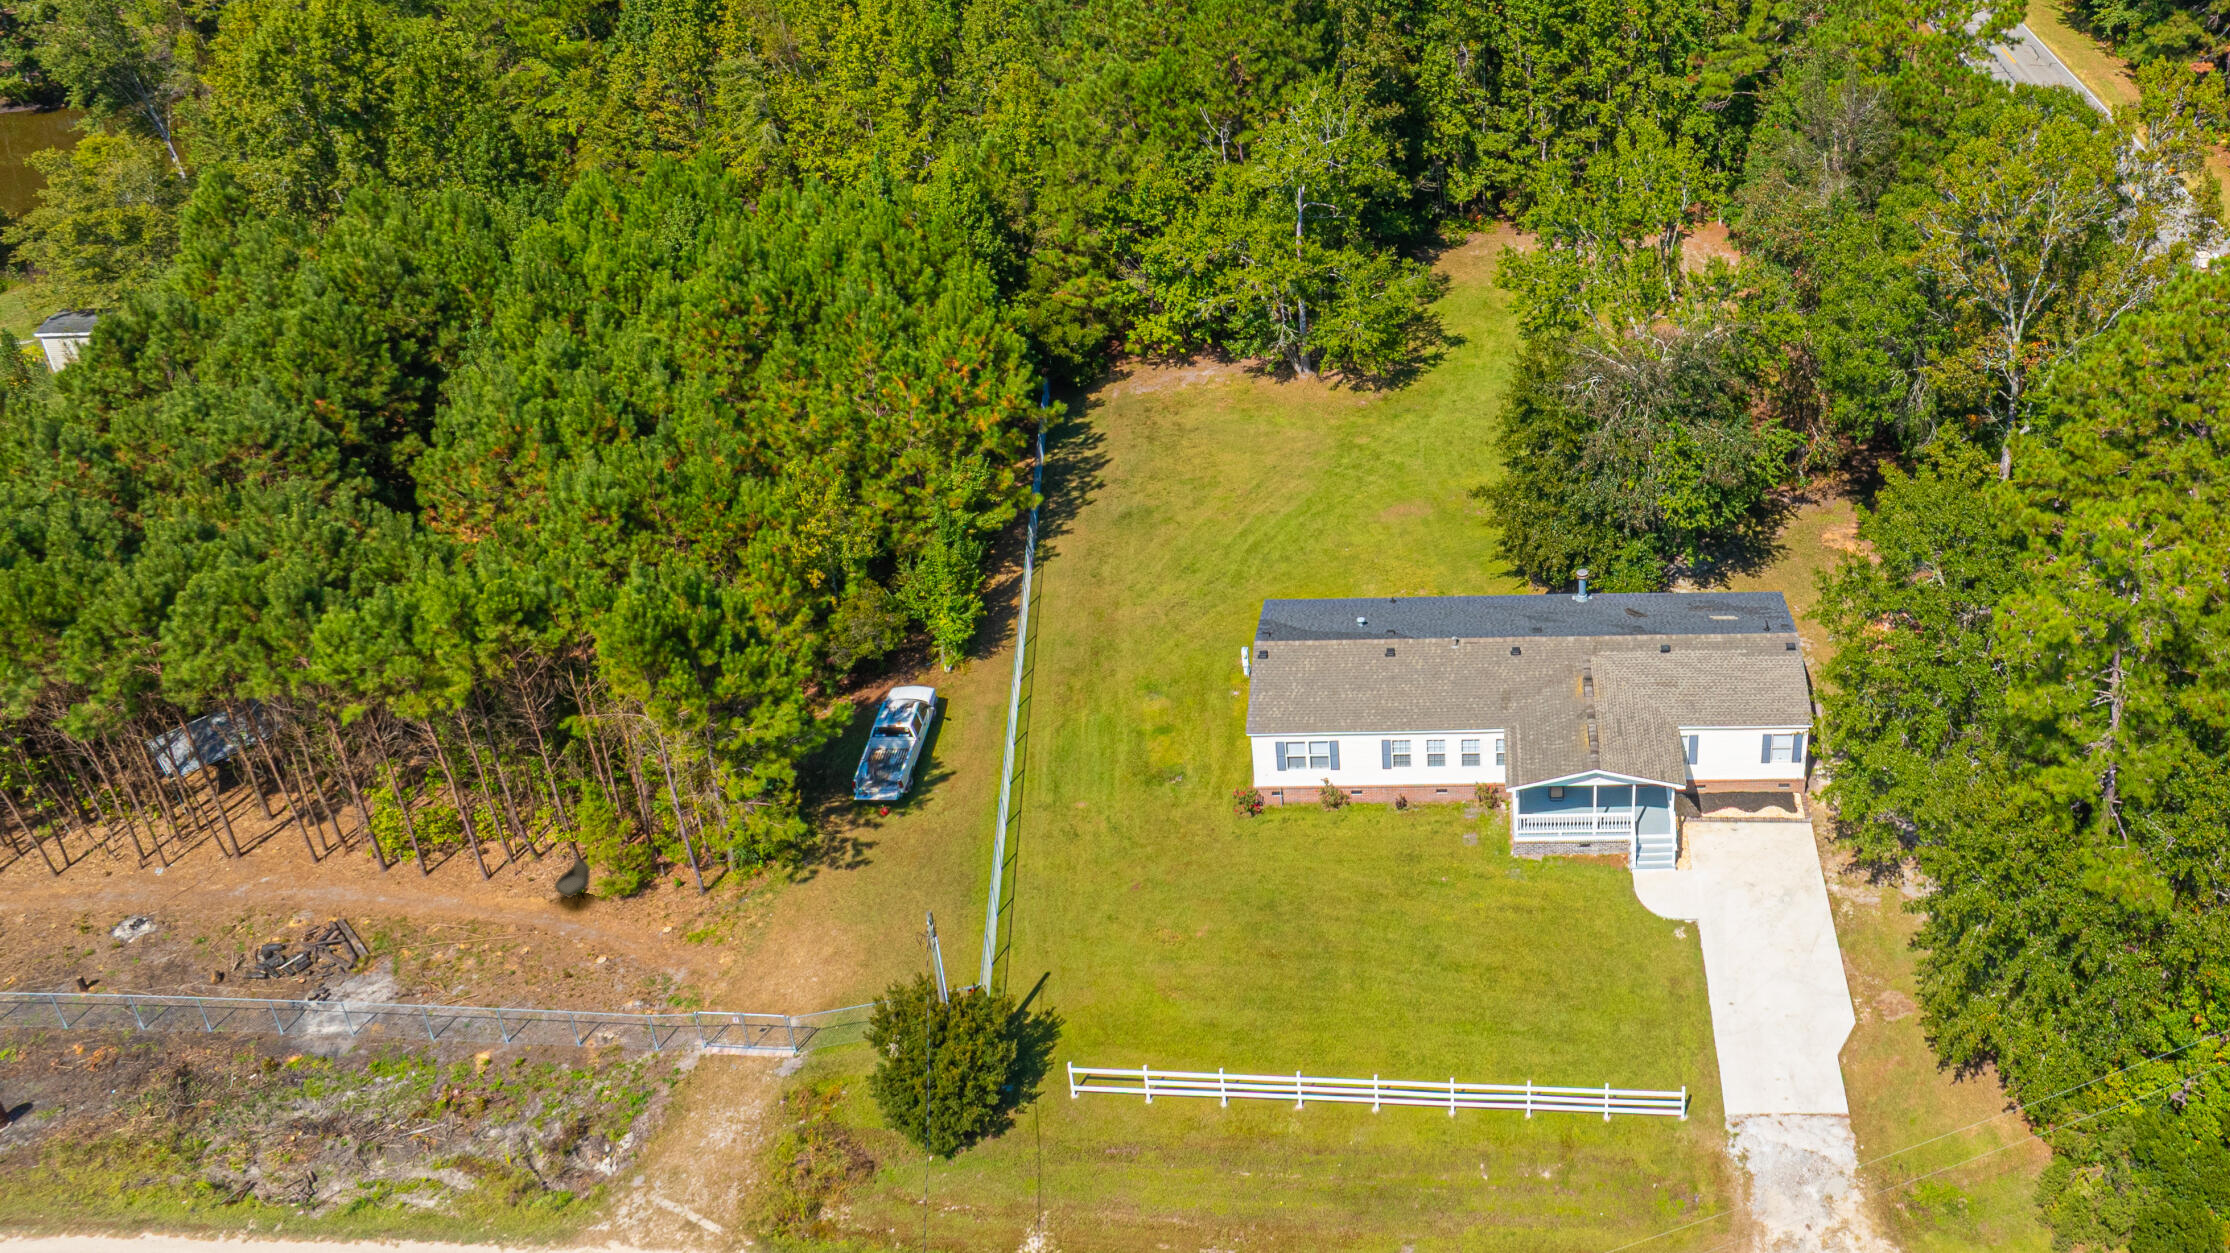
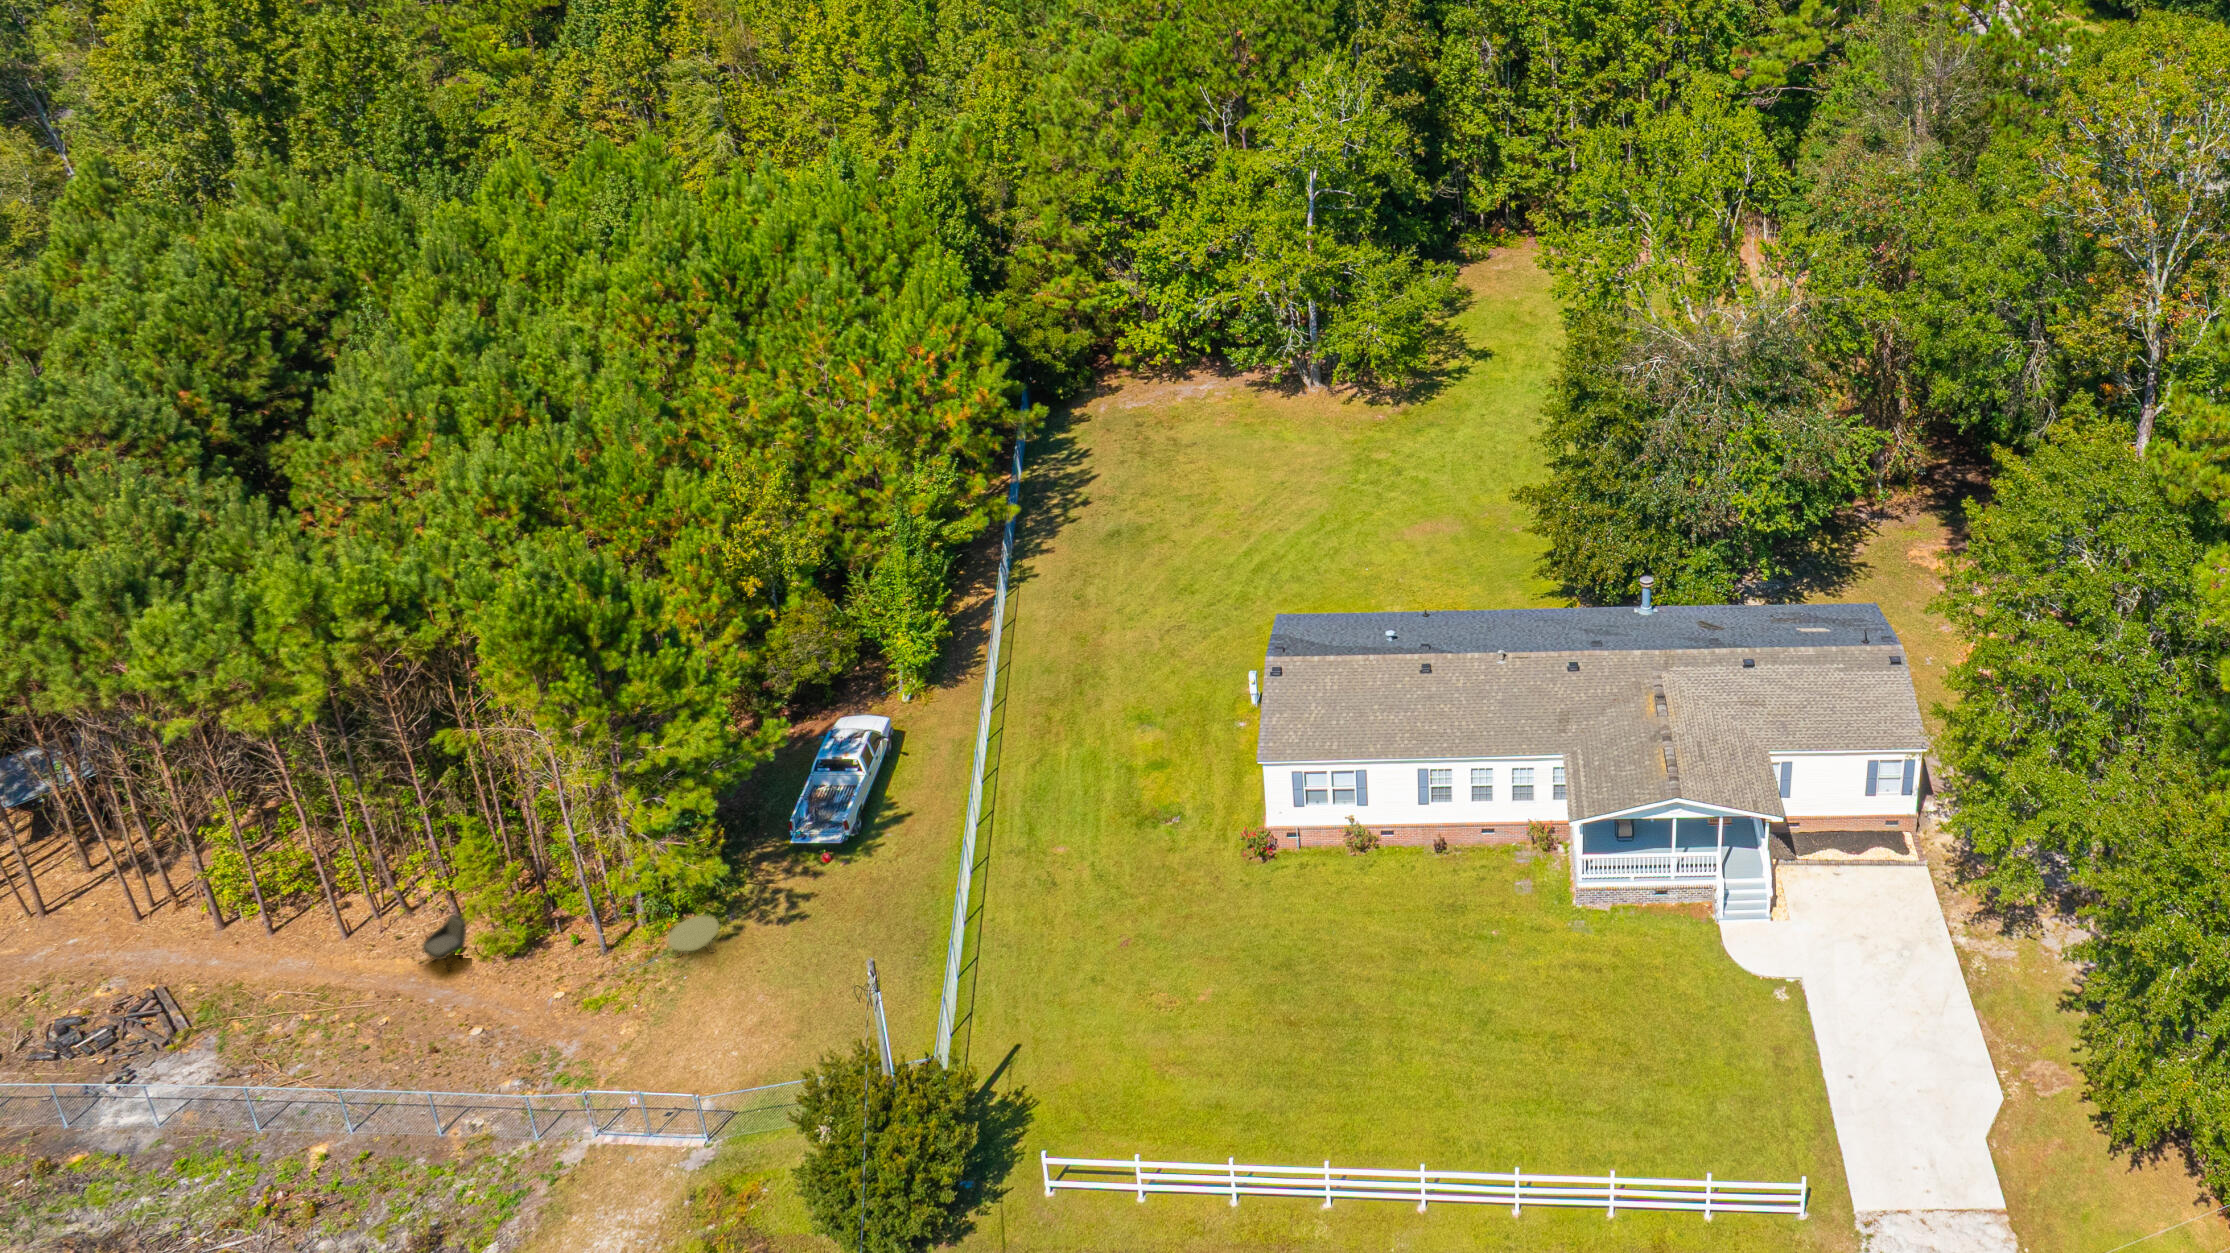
round table: none [756,861,799,897] -> present [668,916,719,958]

